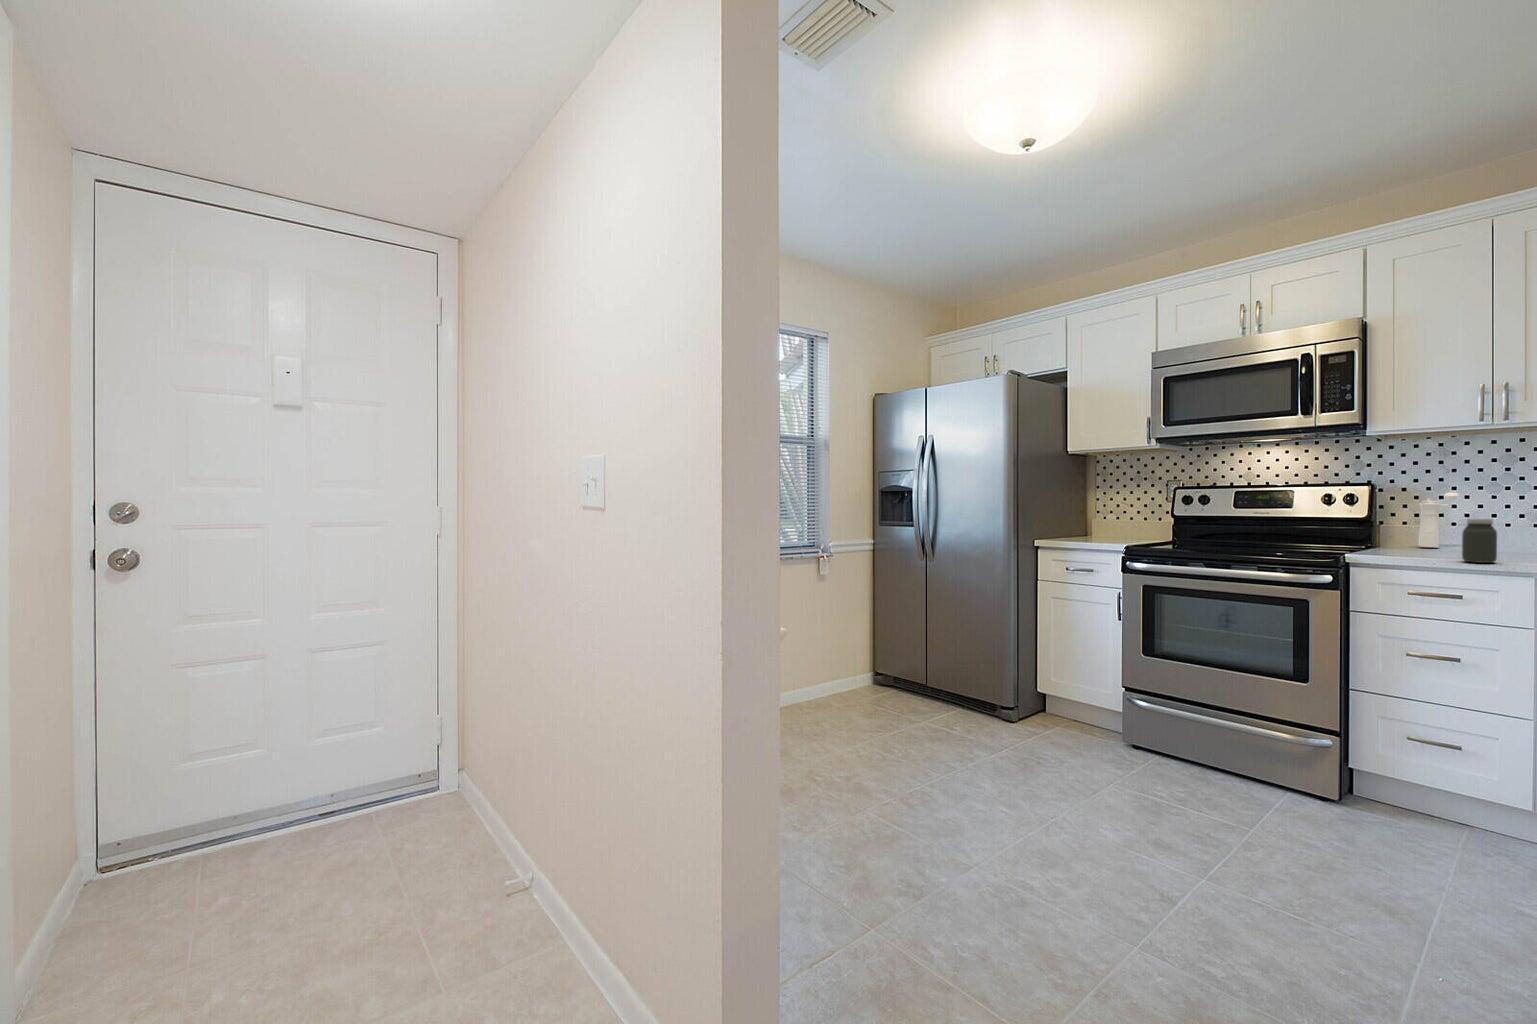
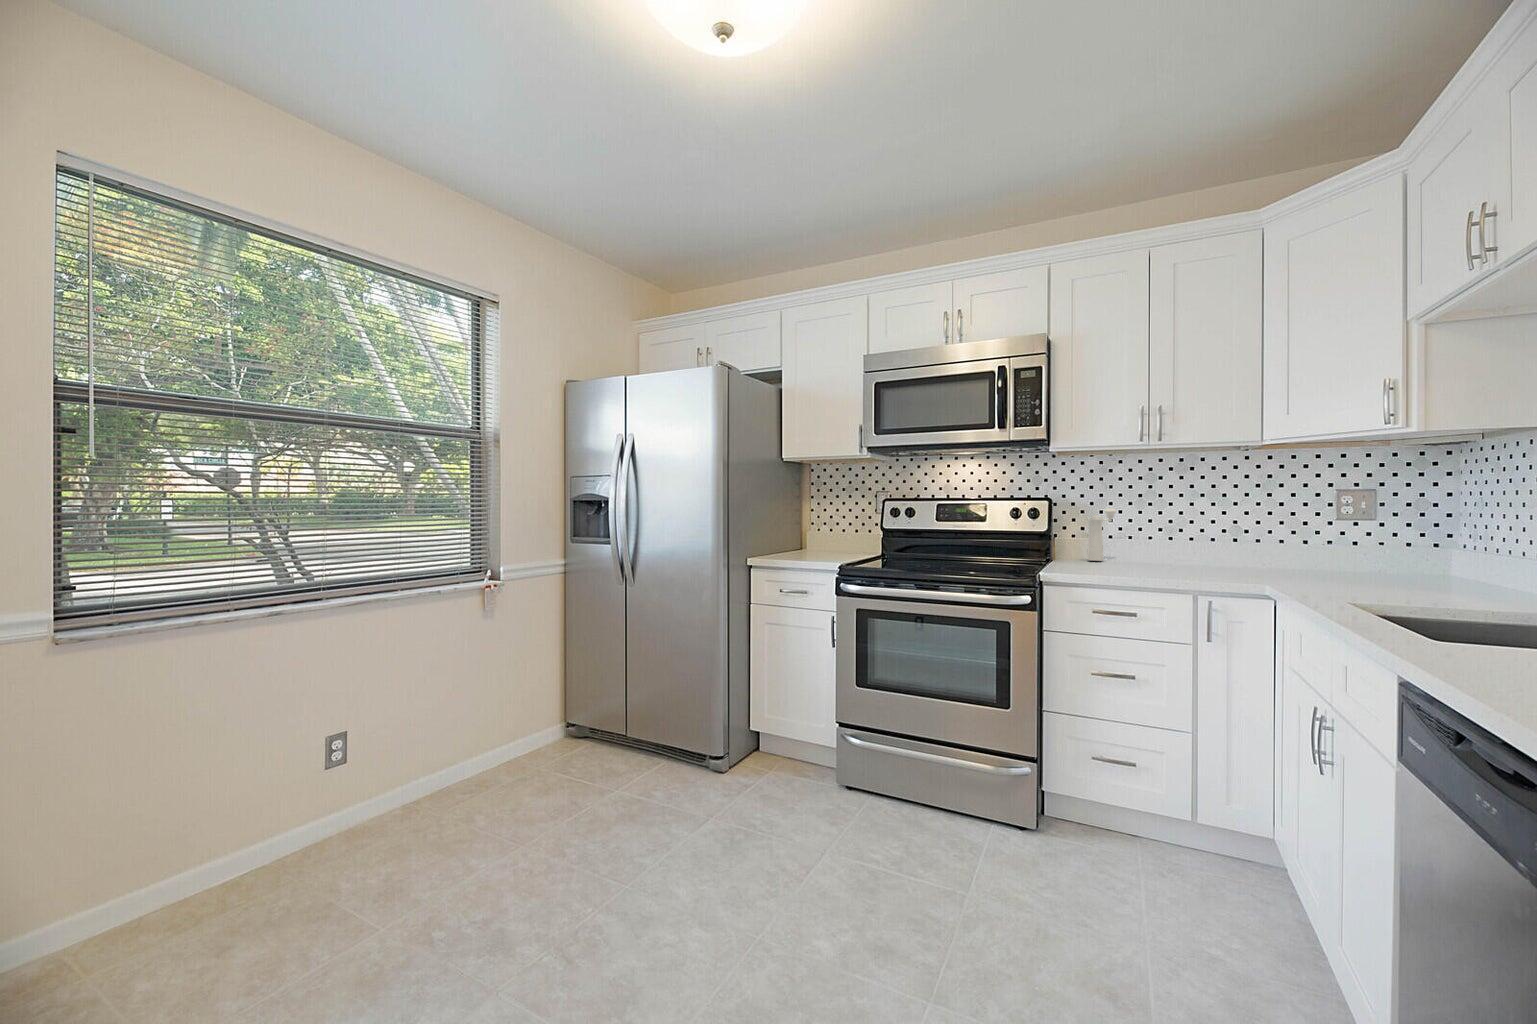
jar: present [1462,519,1497,563] -> none [1132,536,1159,579]

